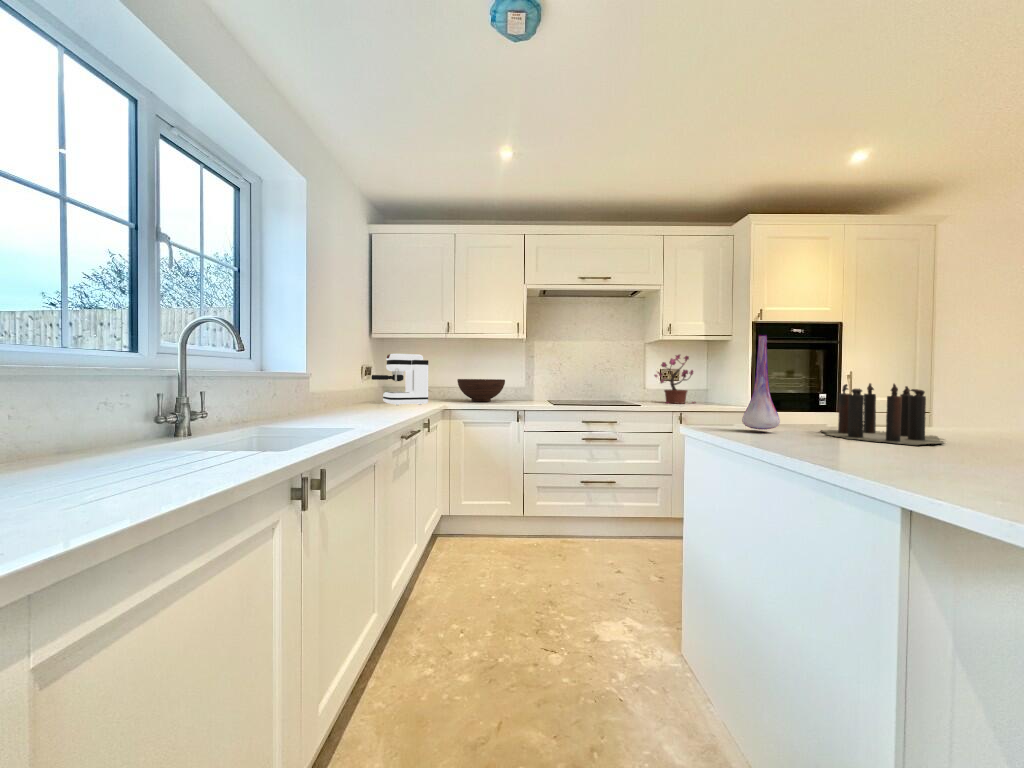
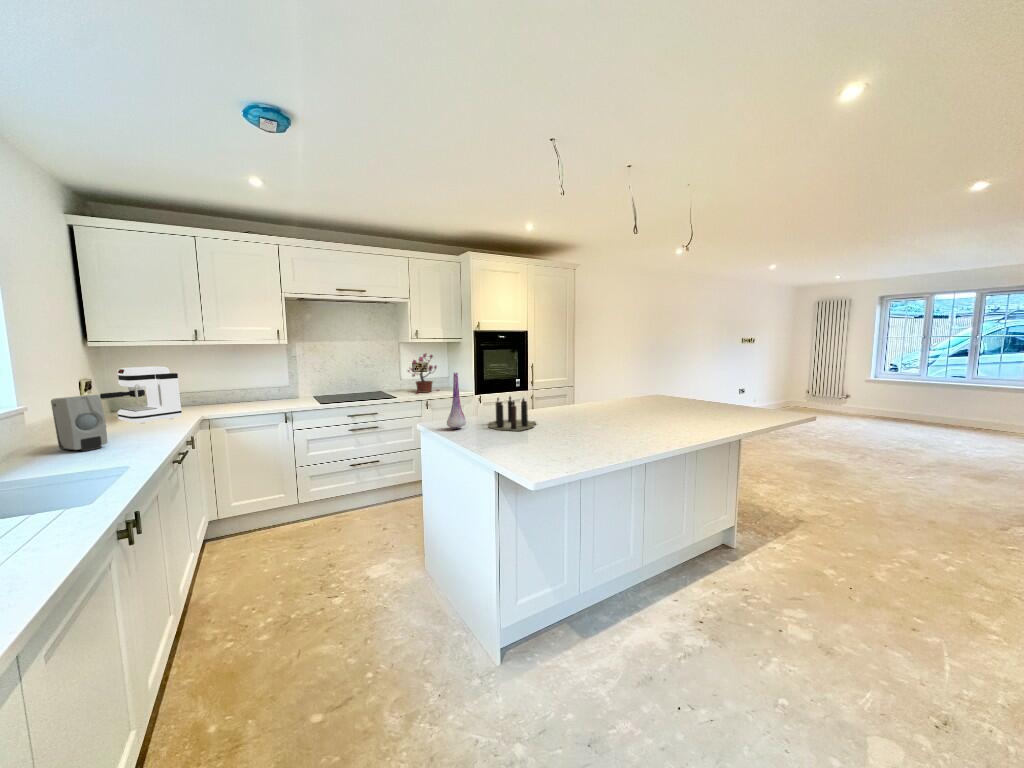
soap dispenser: none [325,362,358,416] -> present [51,395,107,451]
fruit bowl: present [457,379,505,402] -> none [212,381,268,406]

